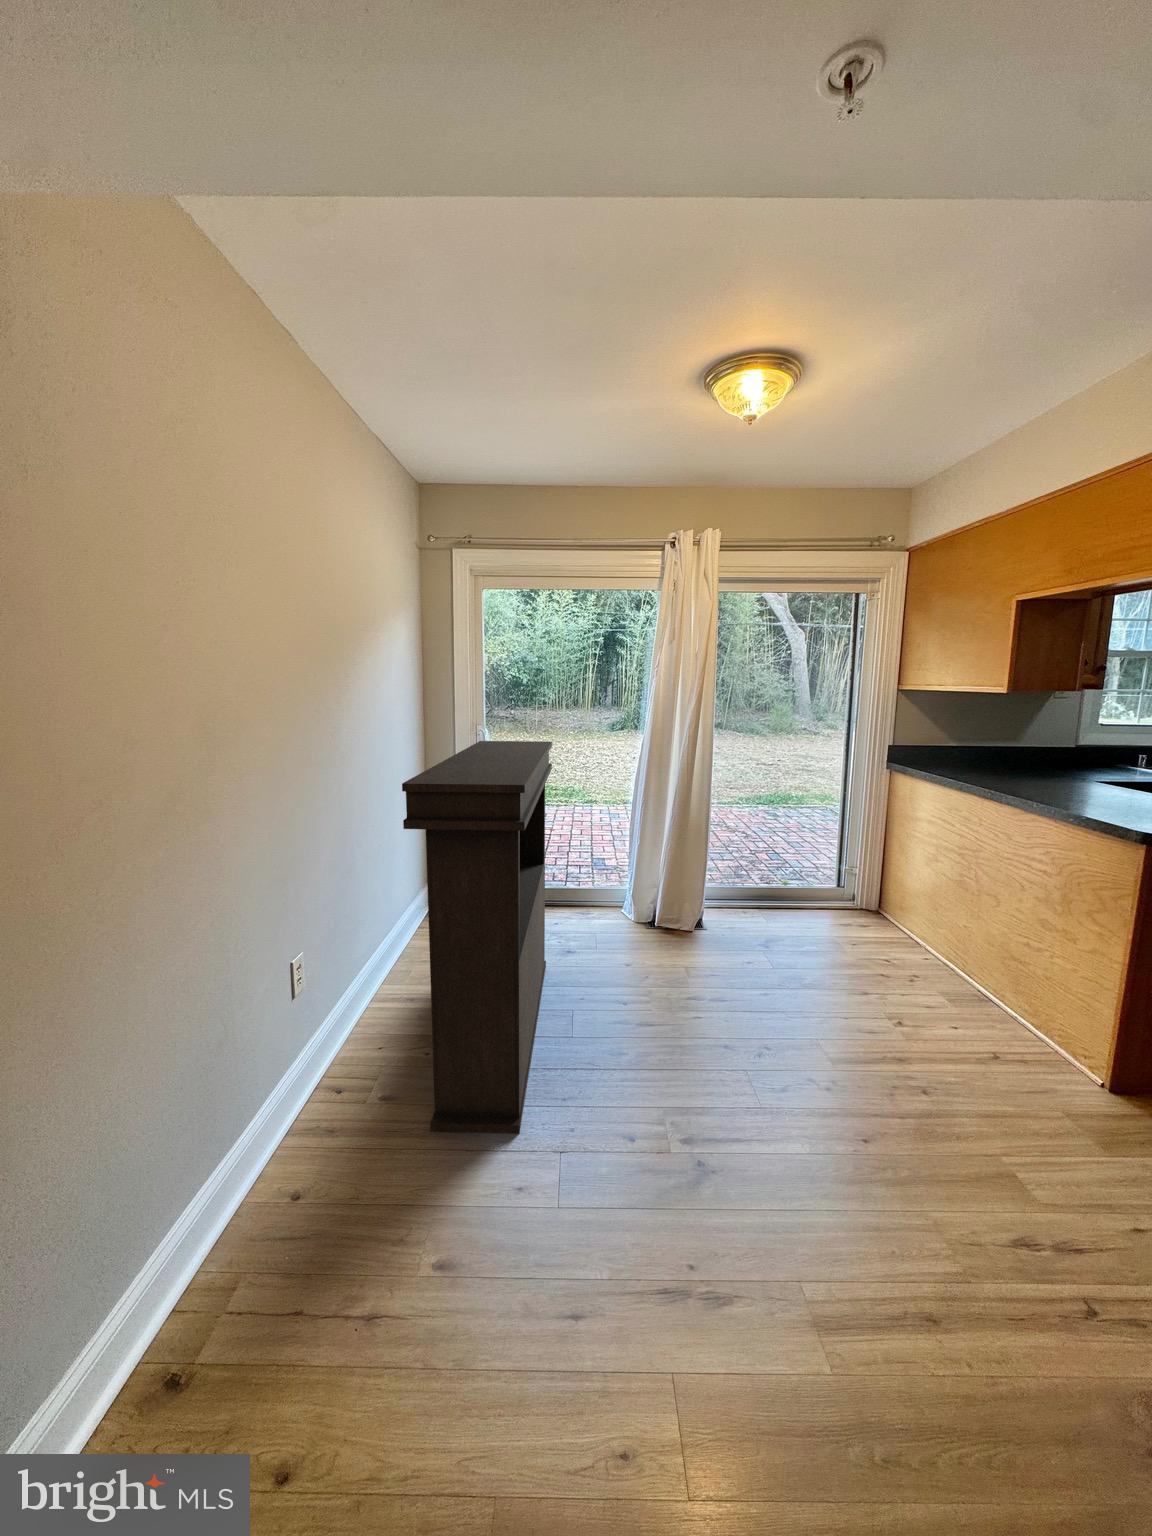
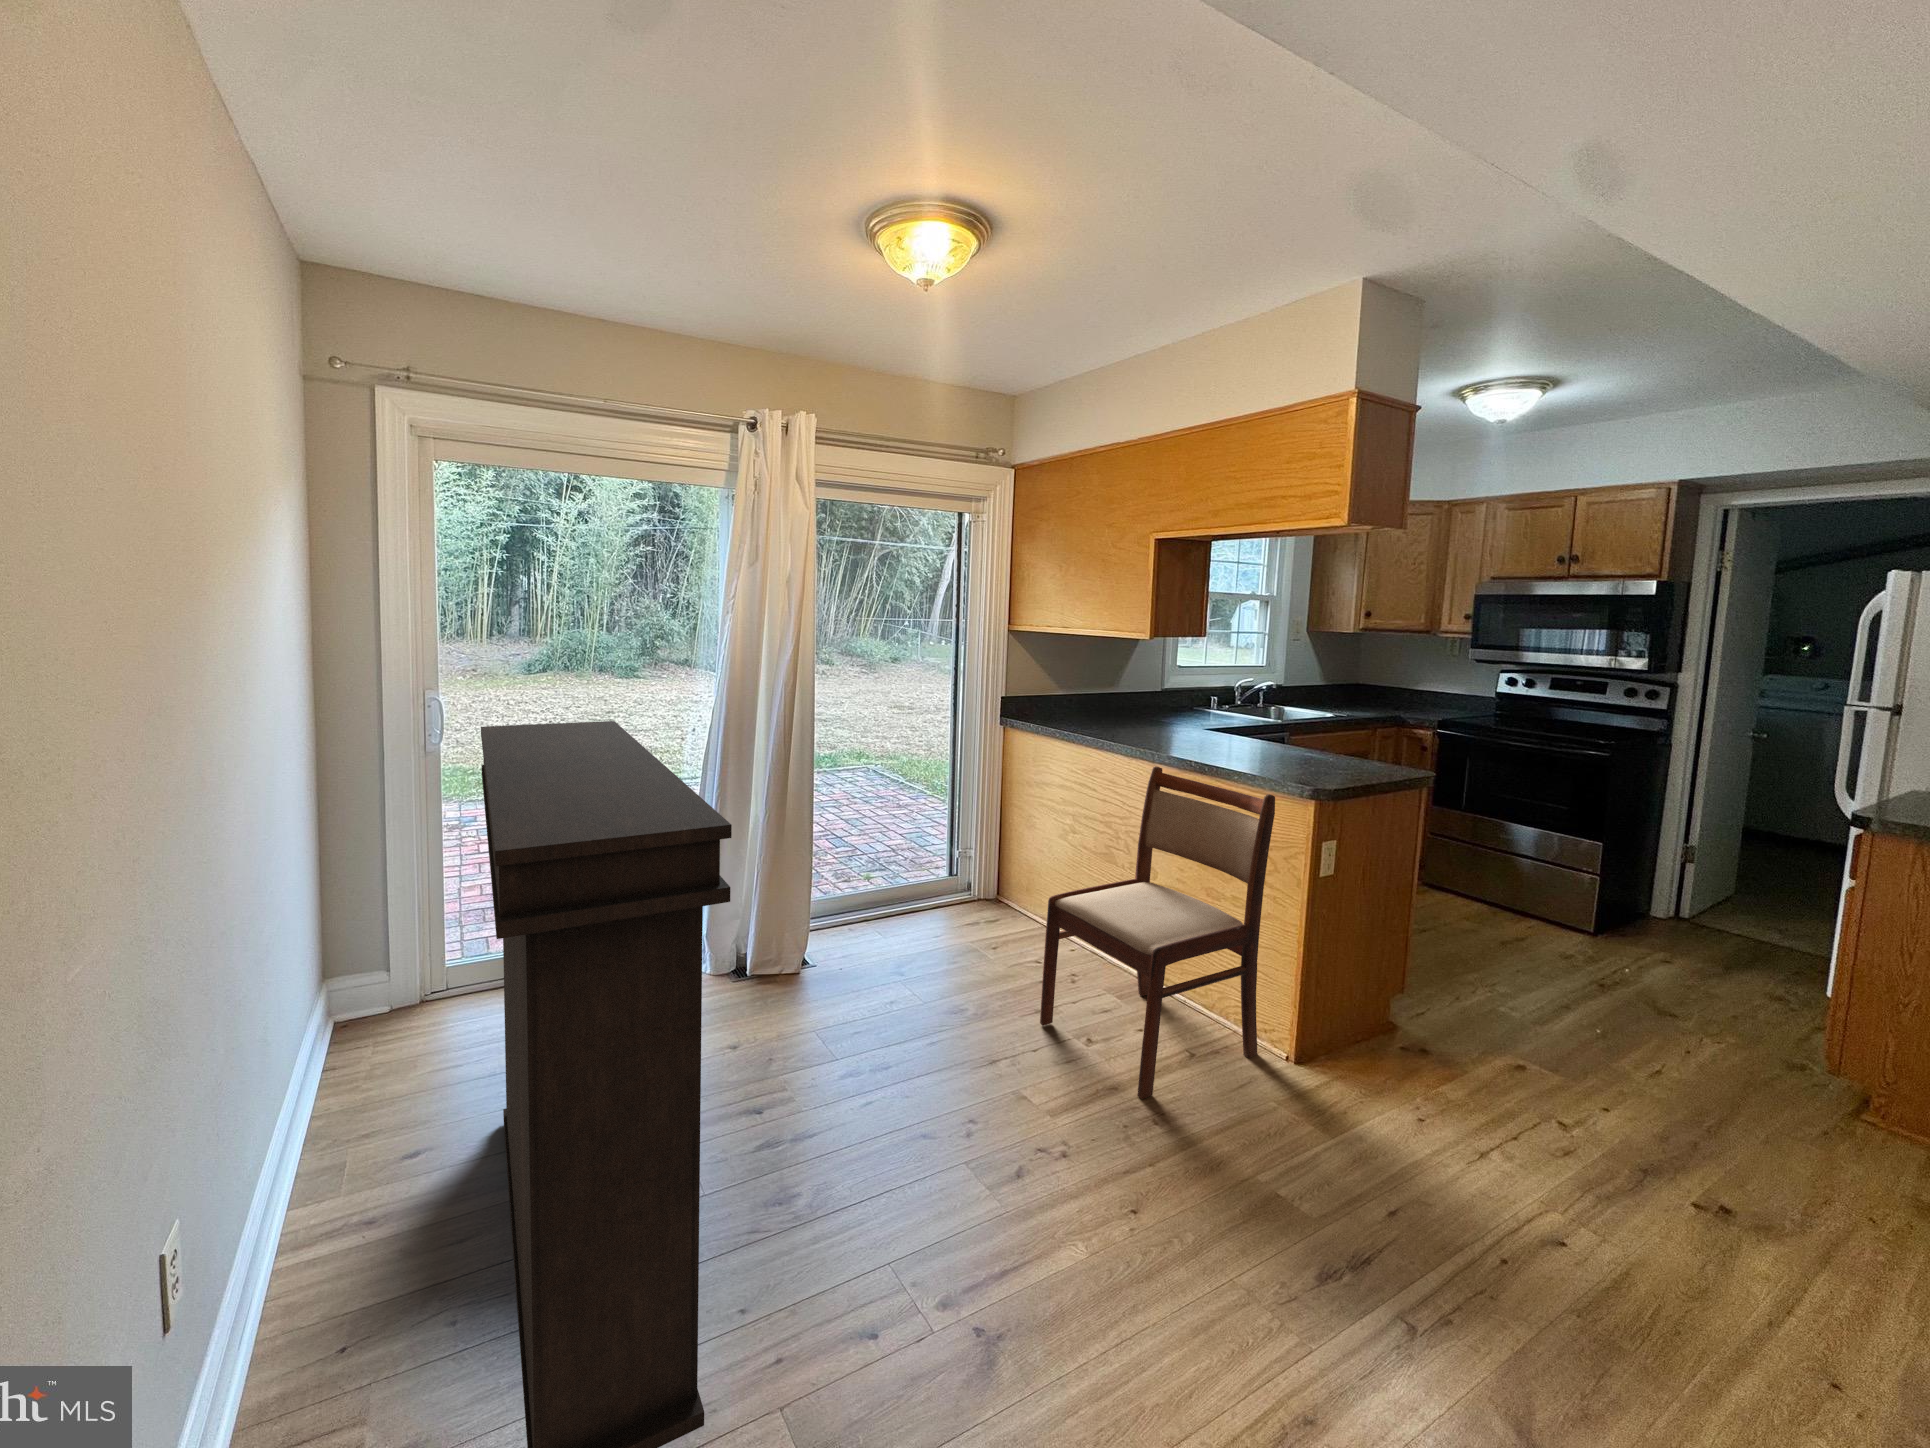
dining chair: none [860,804,1103,1076] -> present [1040,766,1275,1099]

